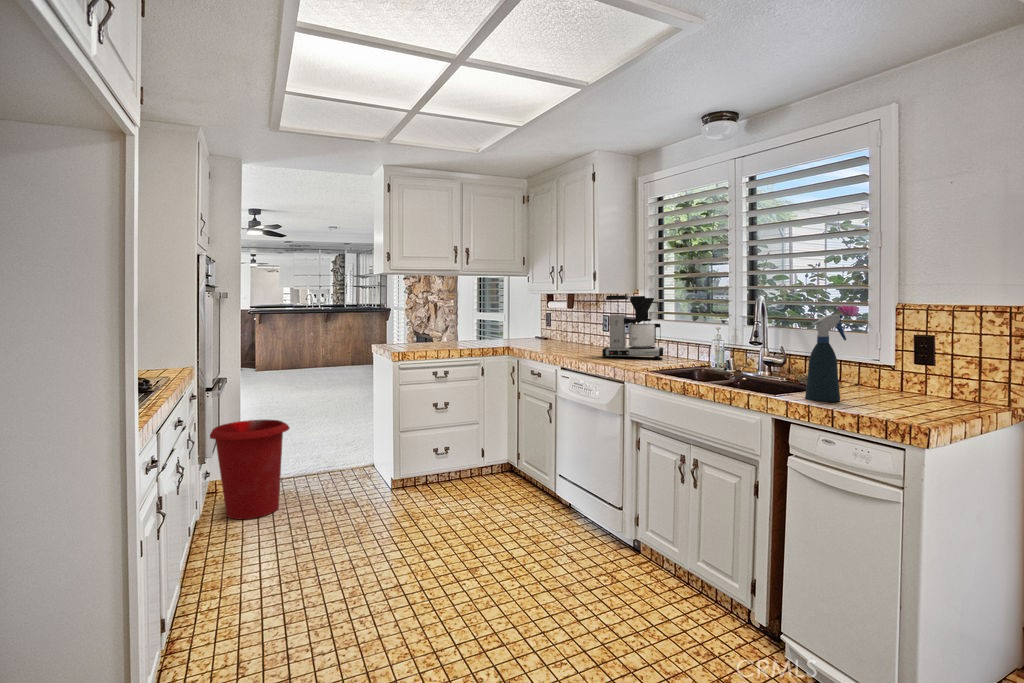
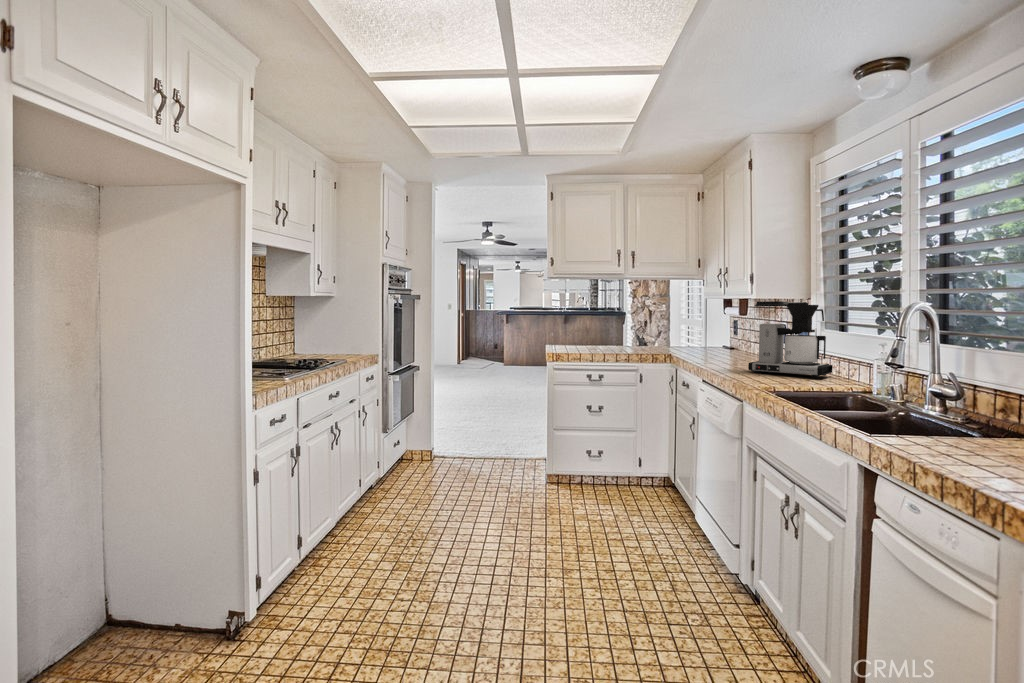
spray bottle: present [805,314,846,402] -> none [913,334,984,454]
waste bin: present [210,420,289,519] -> none [392,405,457,488]

